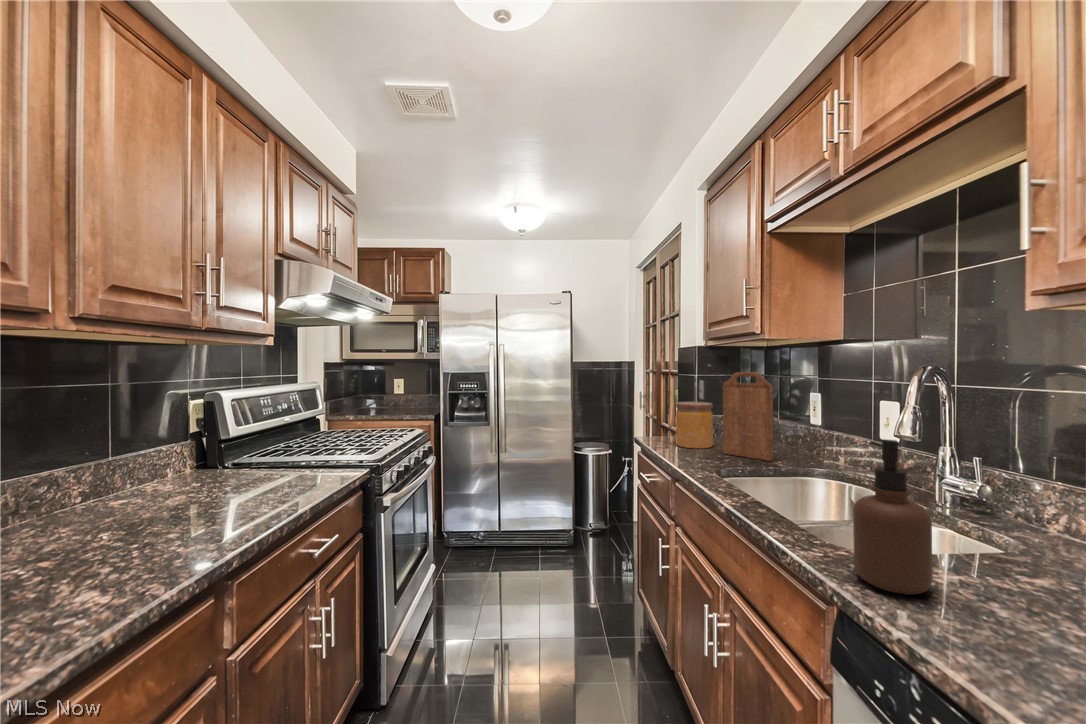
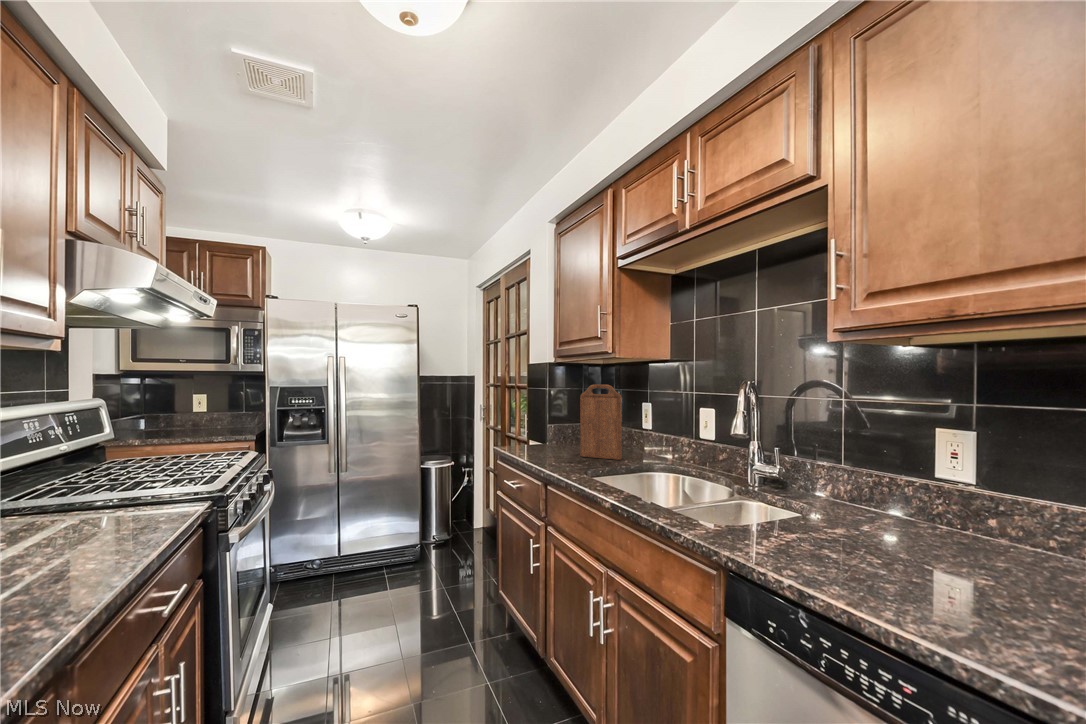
jar: present [676,402,713,448] -> none [536,412,568,454]
soap dispenser: present [853,440,932,595] -> none [735,435,788,552]

